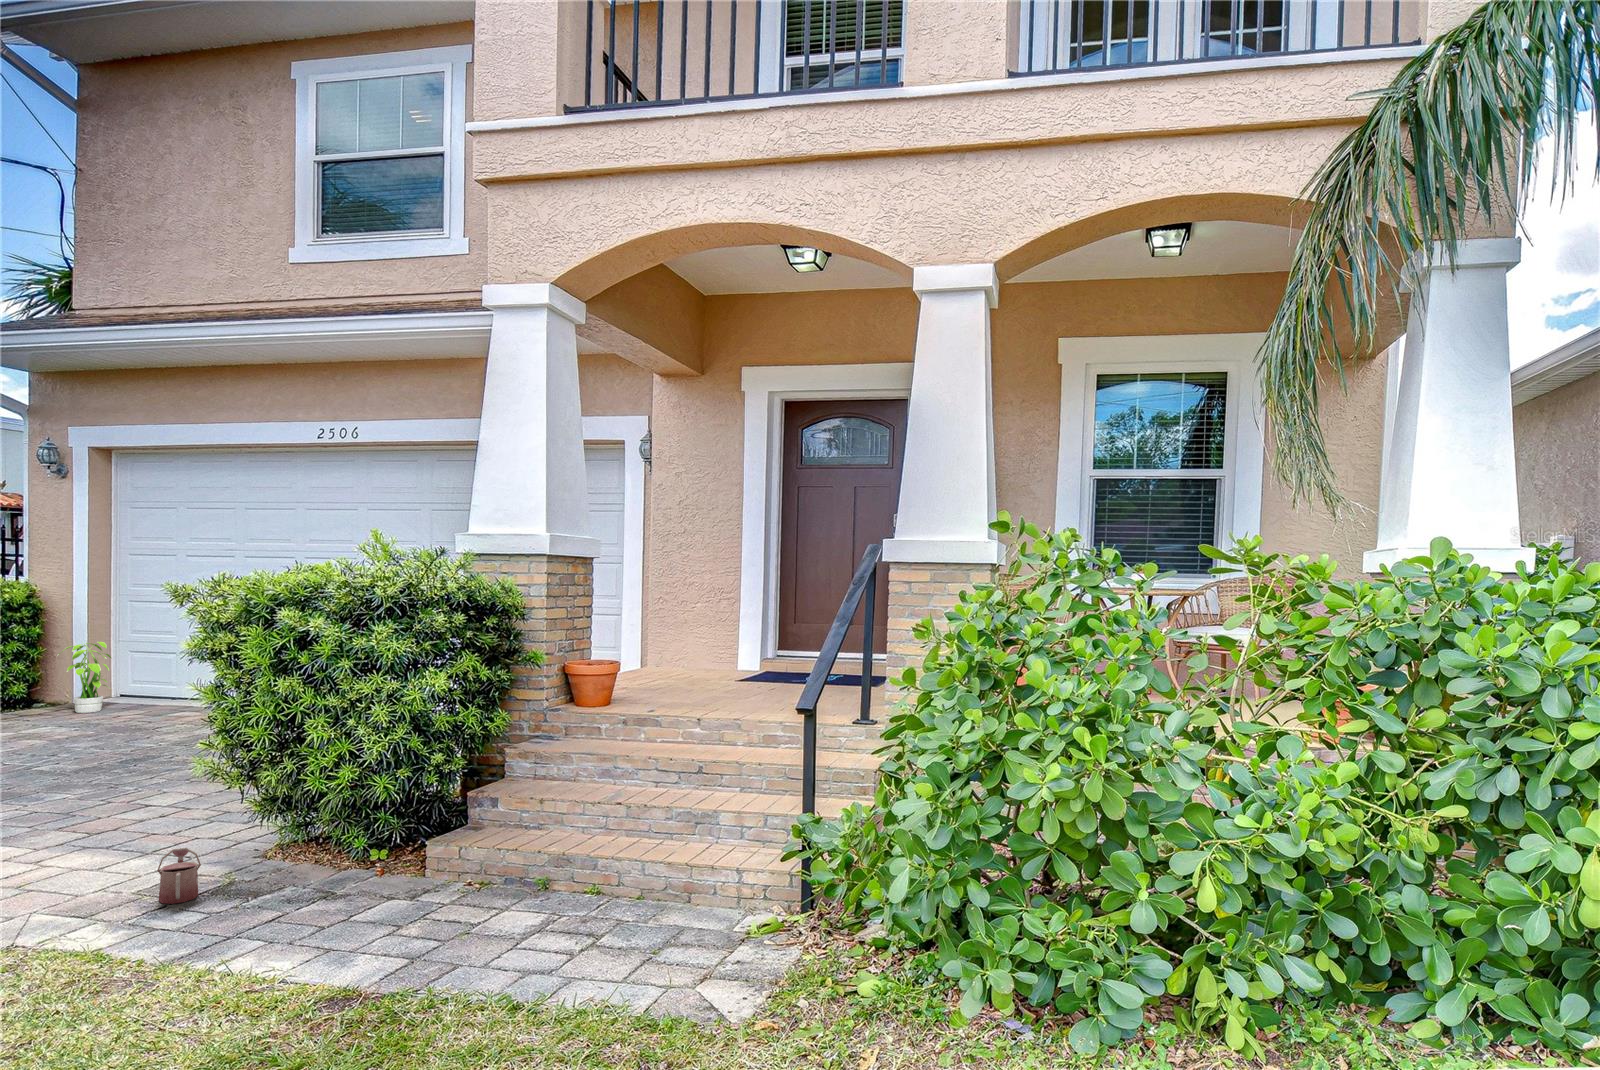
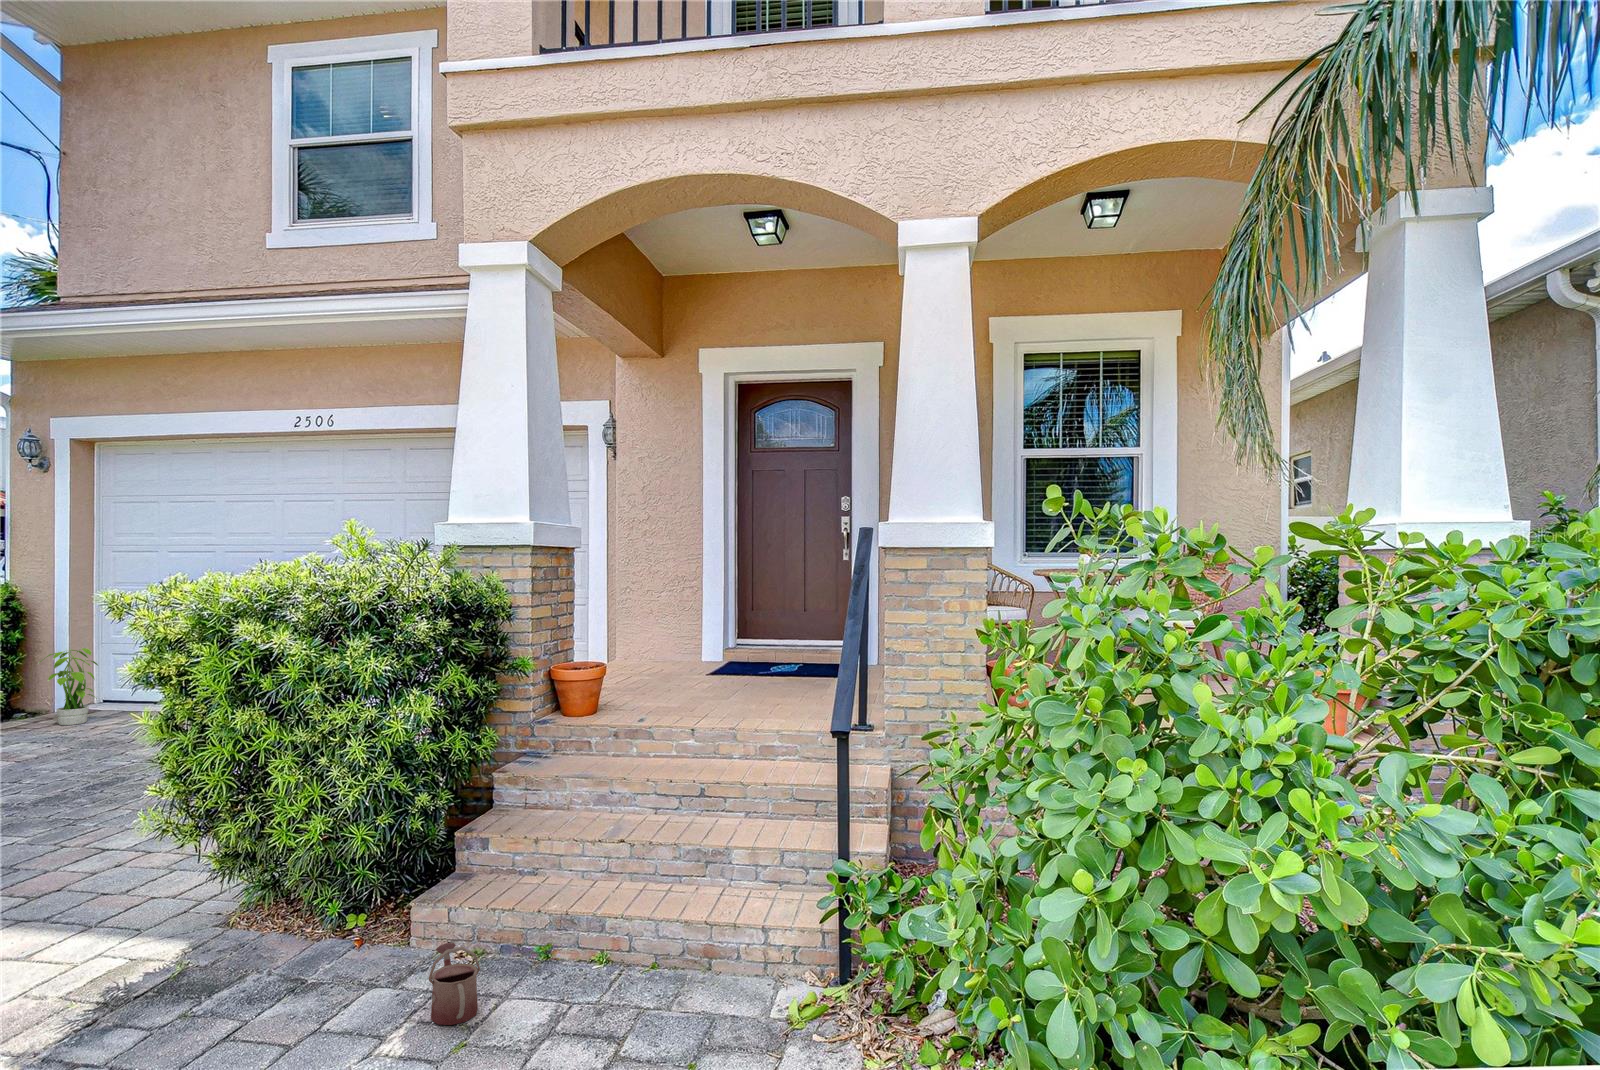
watering can: present [157,848,201,904] -> present [428,943,480,1025]

